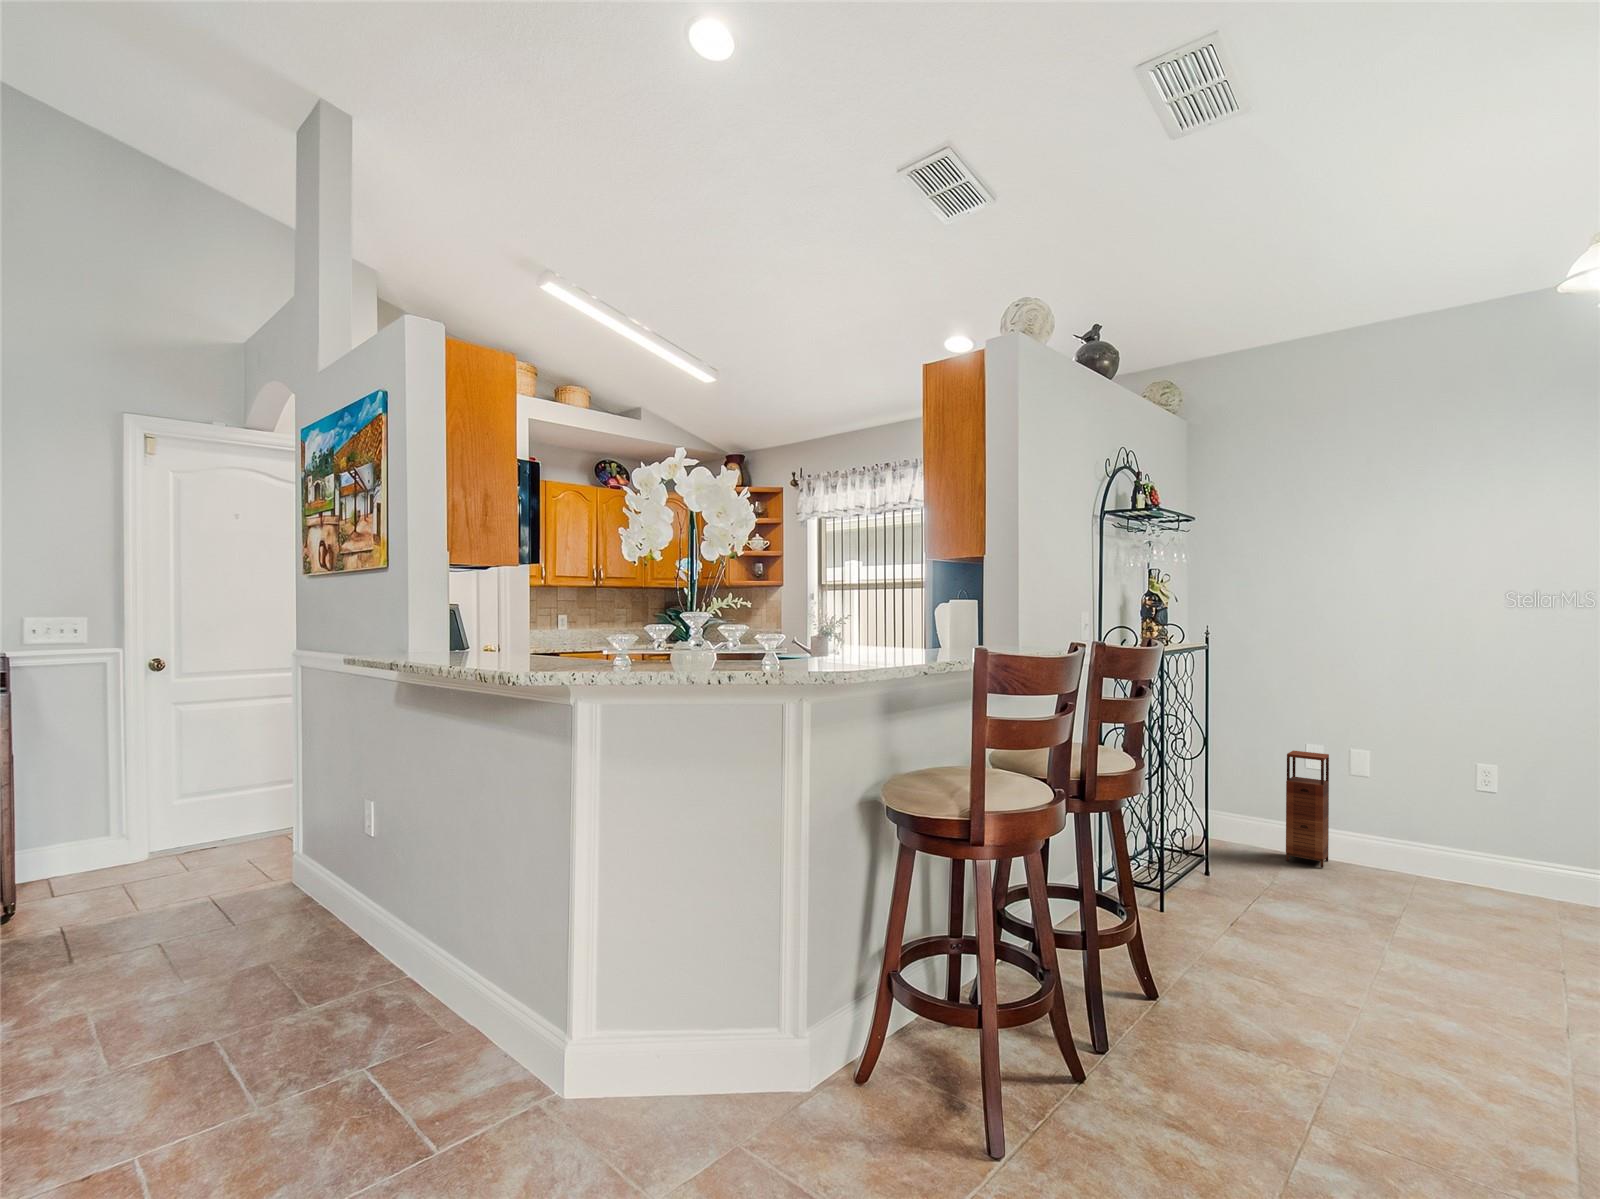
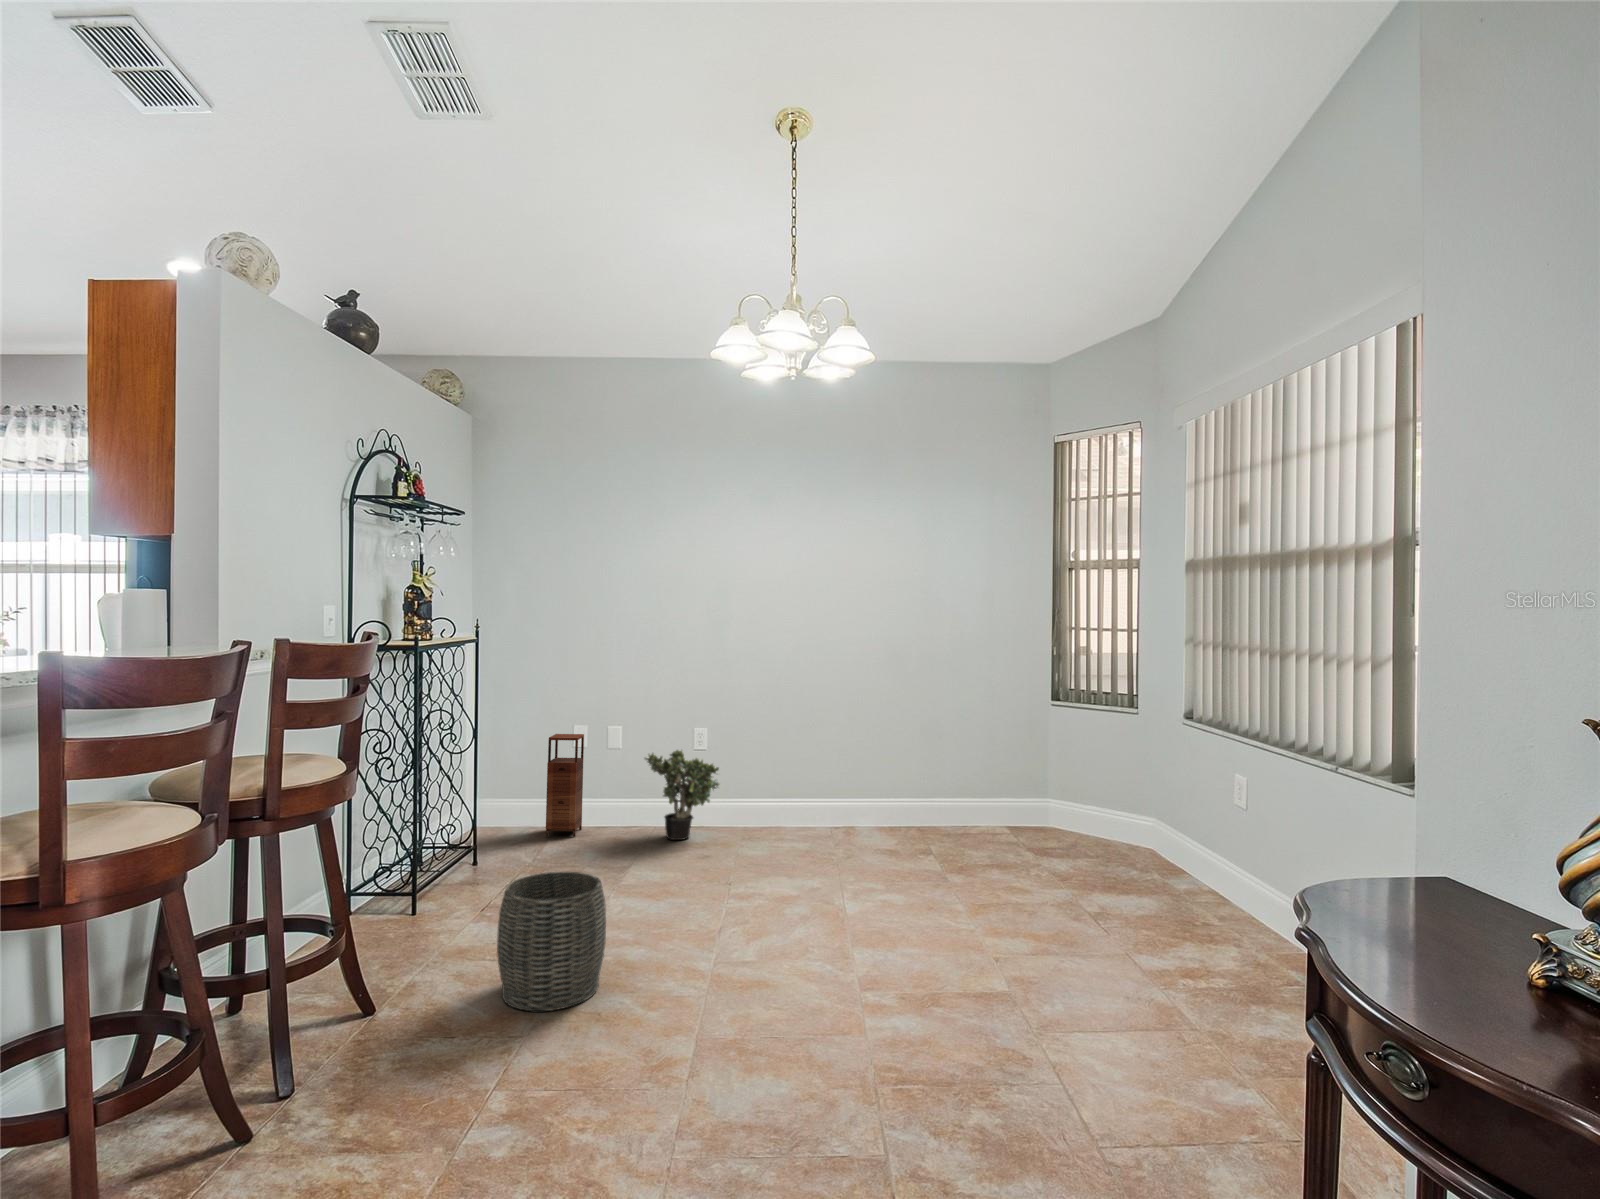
potted plant: none [1417,786,1541,901] -> present [645,750,719,840]
woven basket: none [1287,905,1428,1068] -> present [497,872,606,1011]

